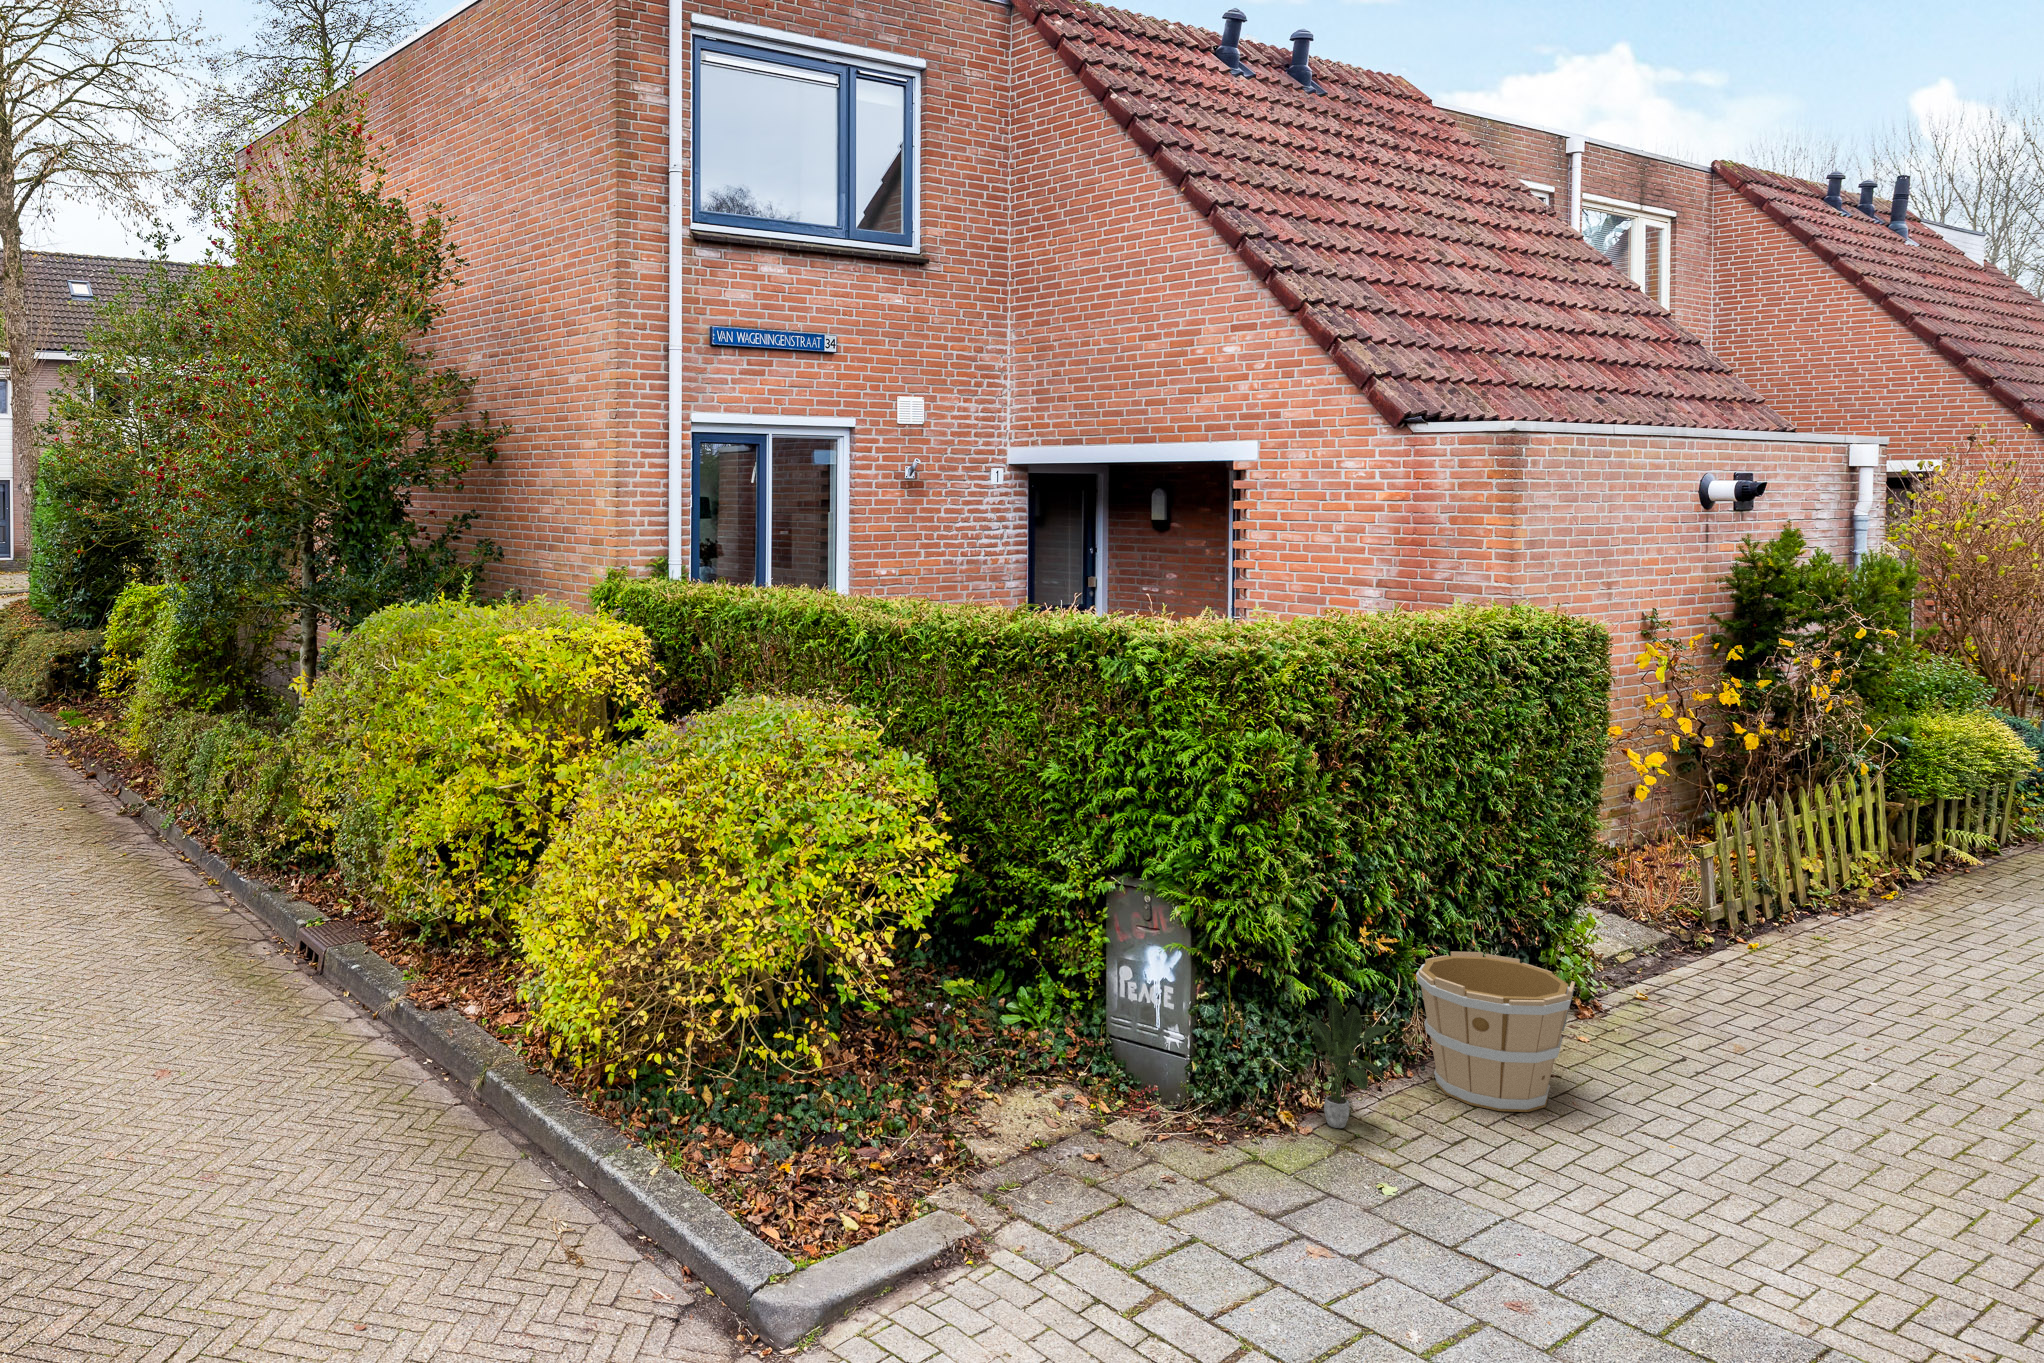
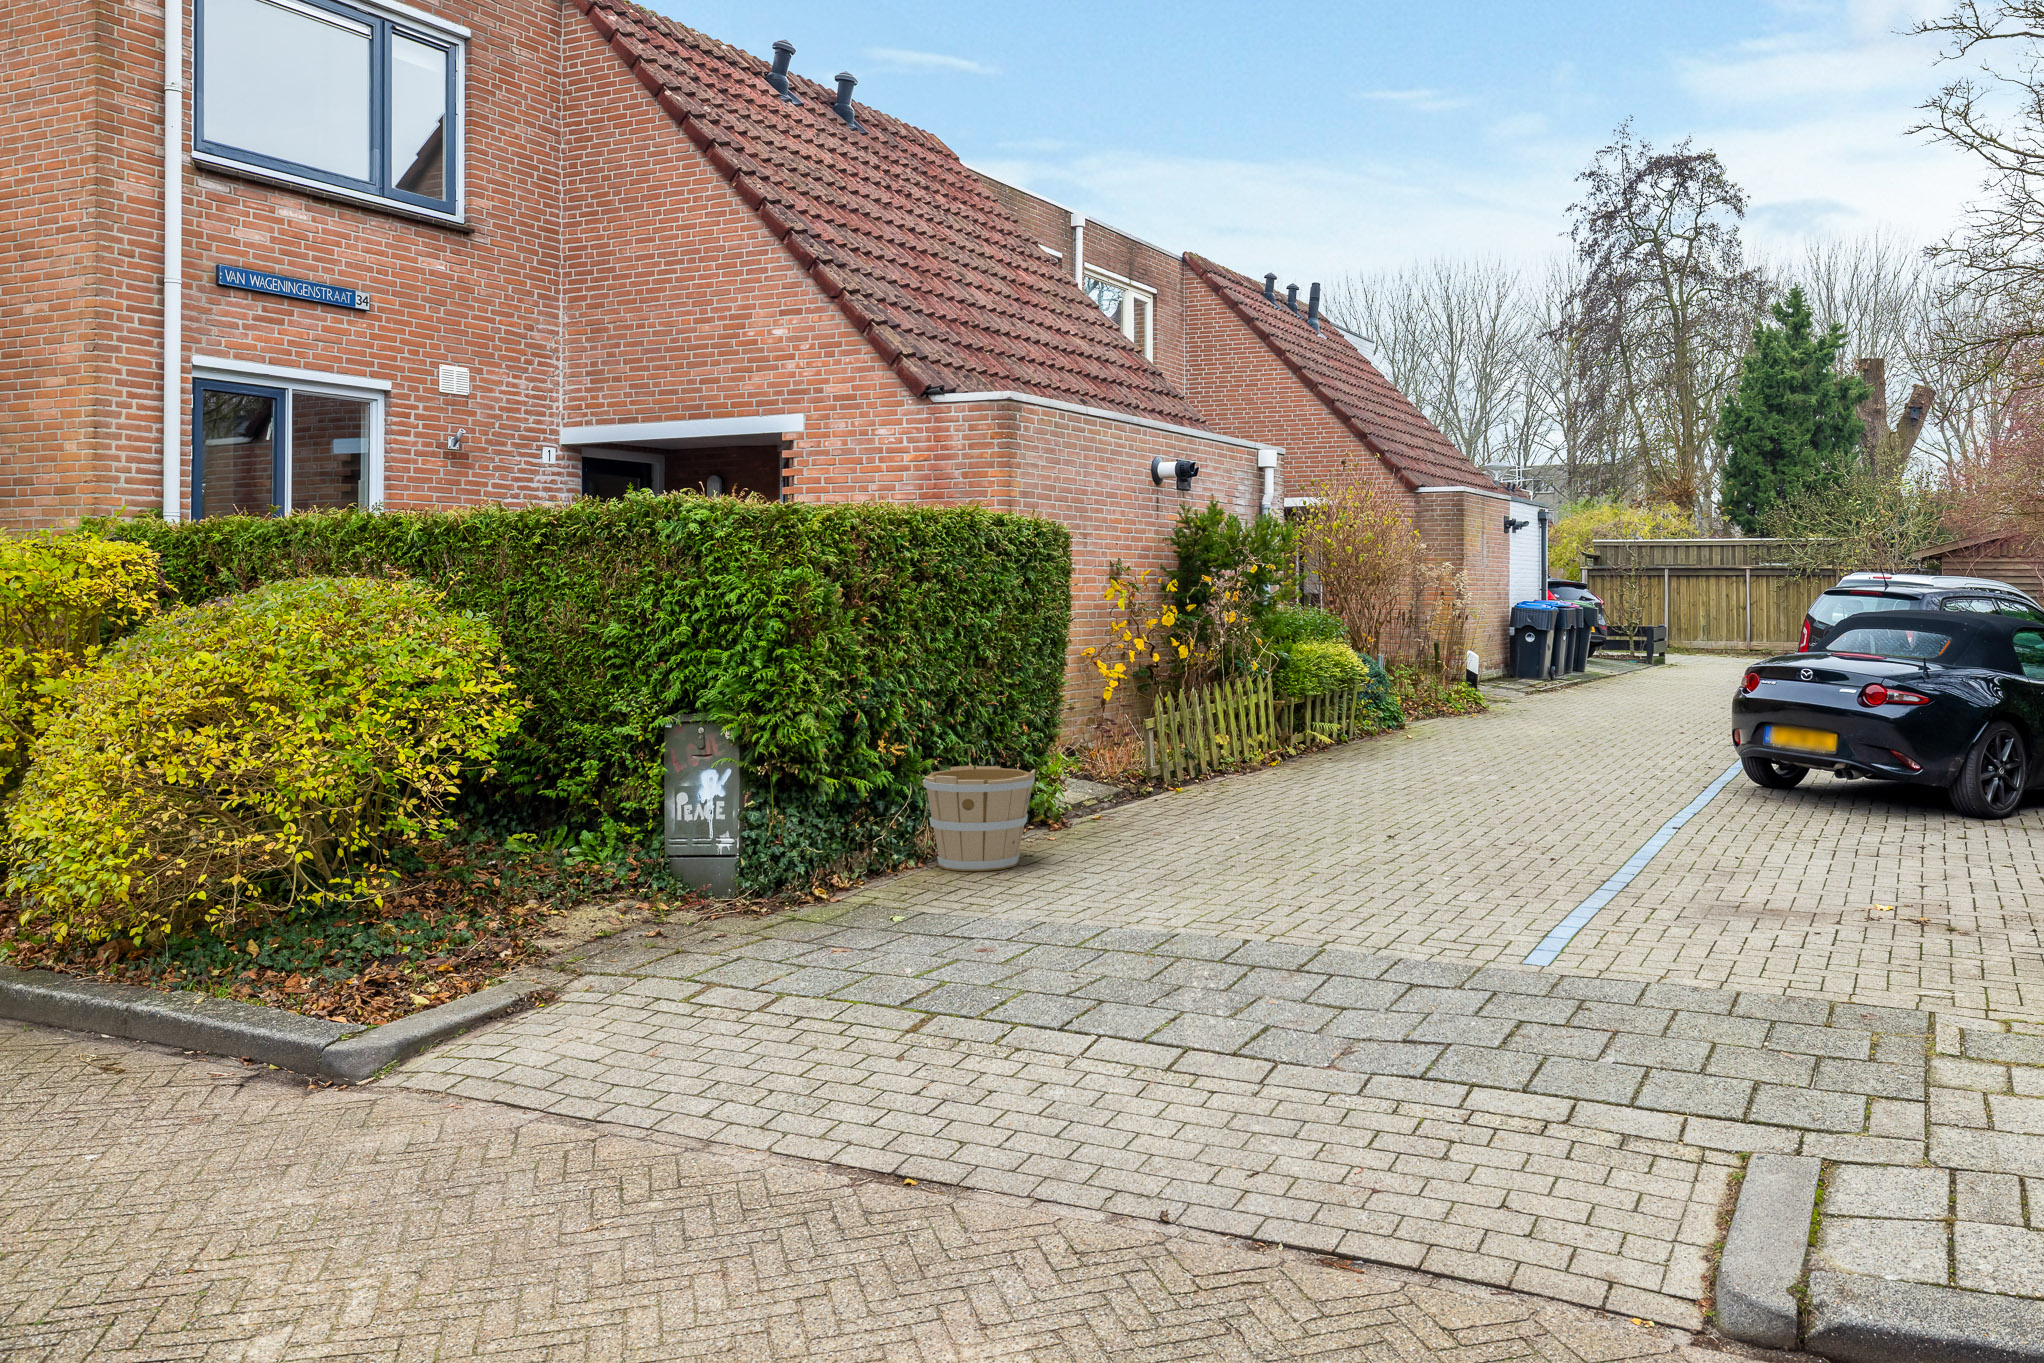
potted plant: present [1302,997,1390,1128] -> none [831,789,899,892]

